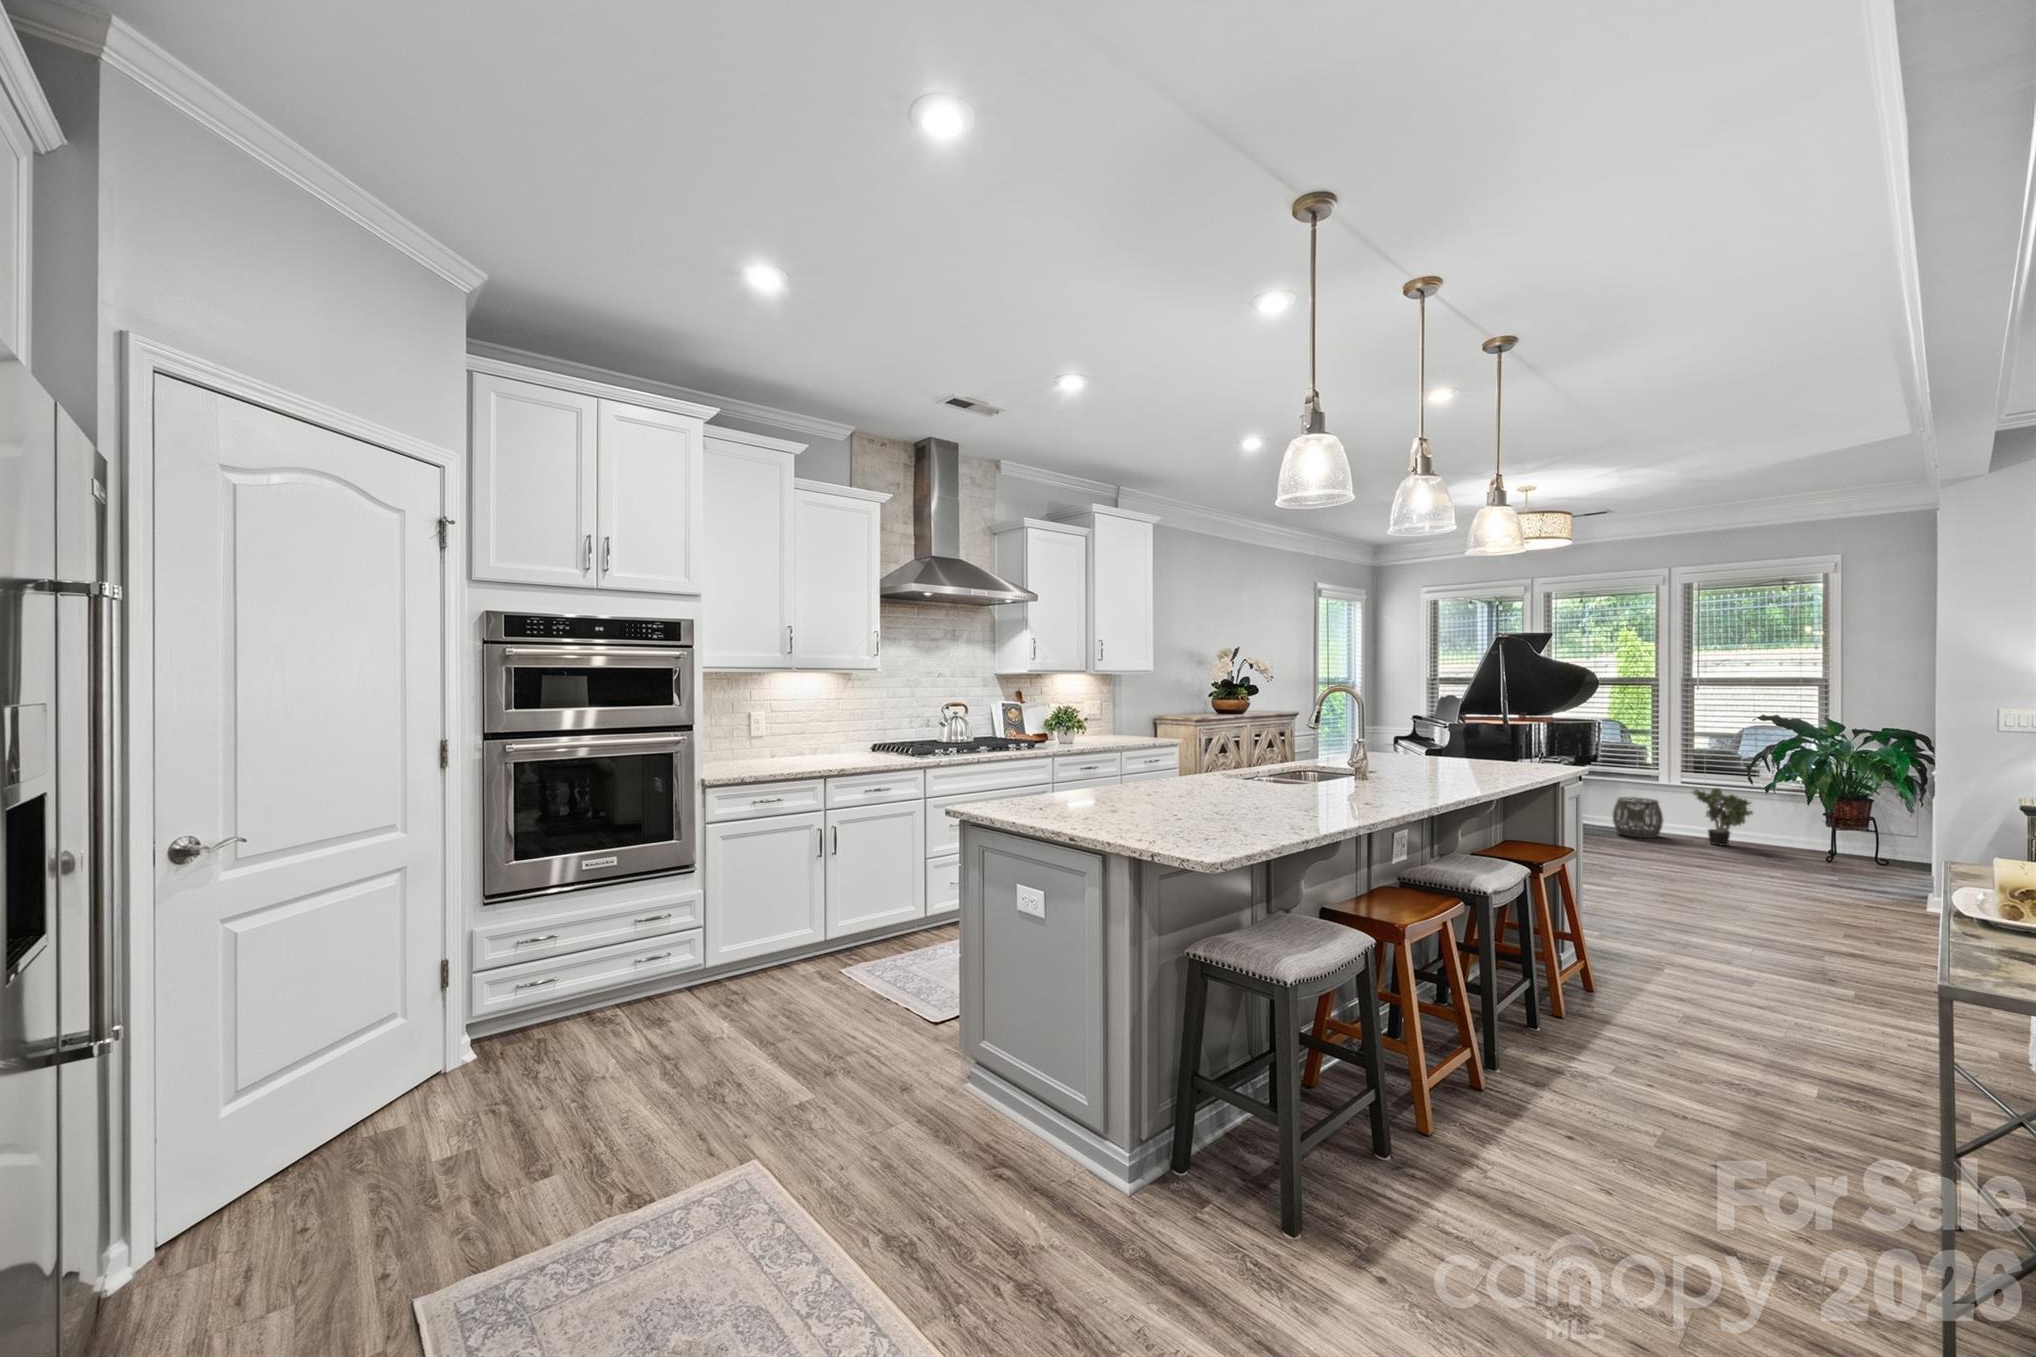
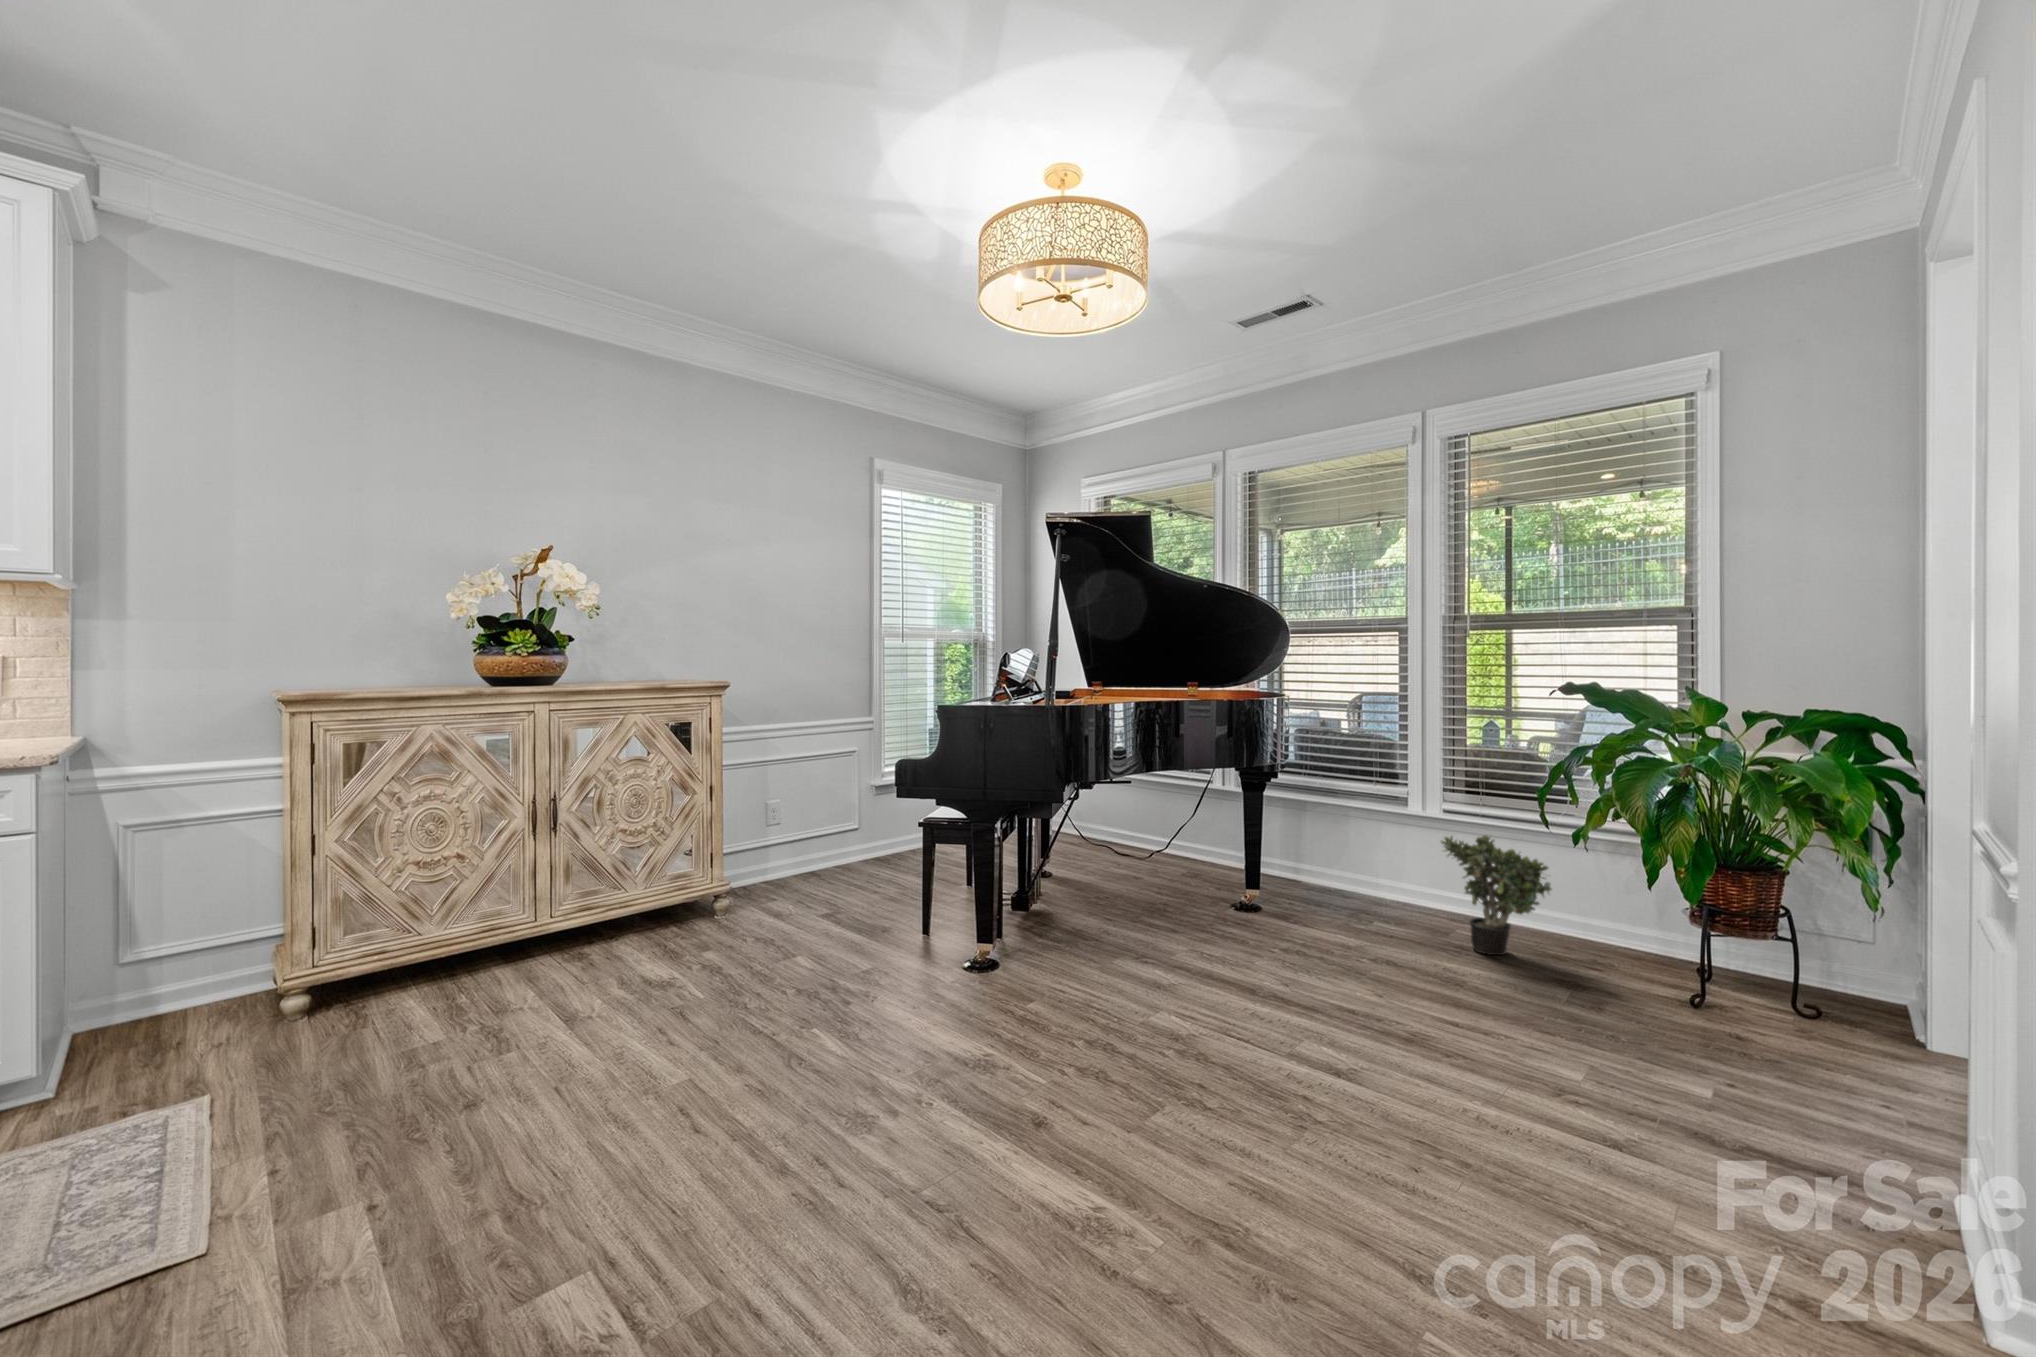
woven basket: present [1613,797,1663,838] -> none [1309,850,1397,934]

